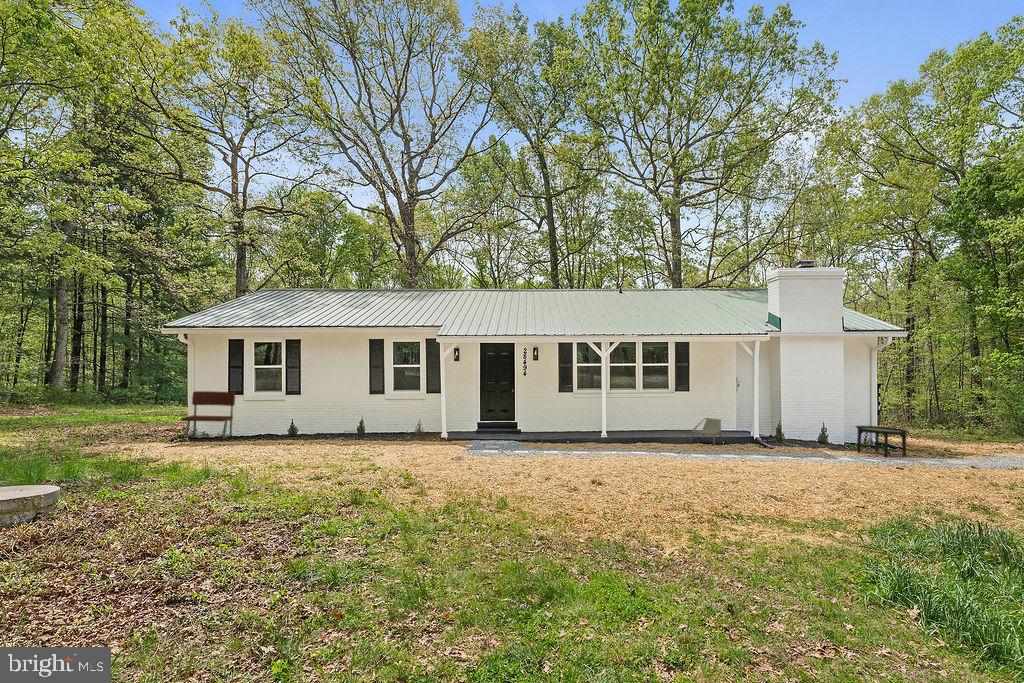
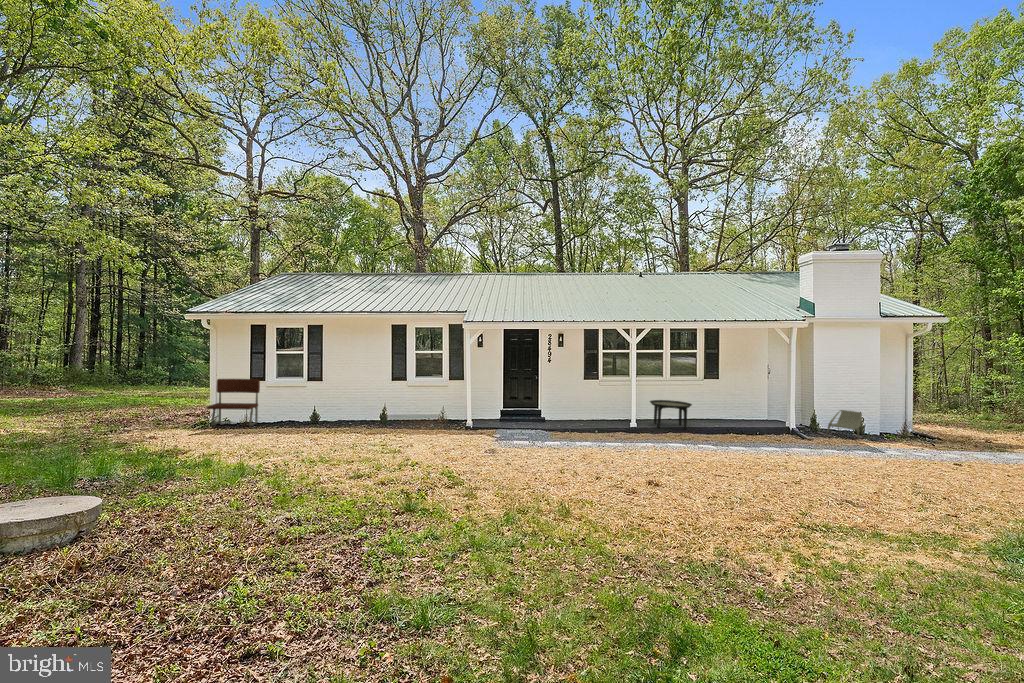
armchair: present [690,418,723,442] -> present [826,410,862,440]
round table: present [856,426,909,457] -> present [650,400,692,430]

